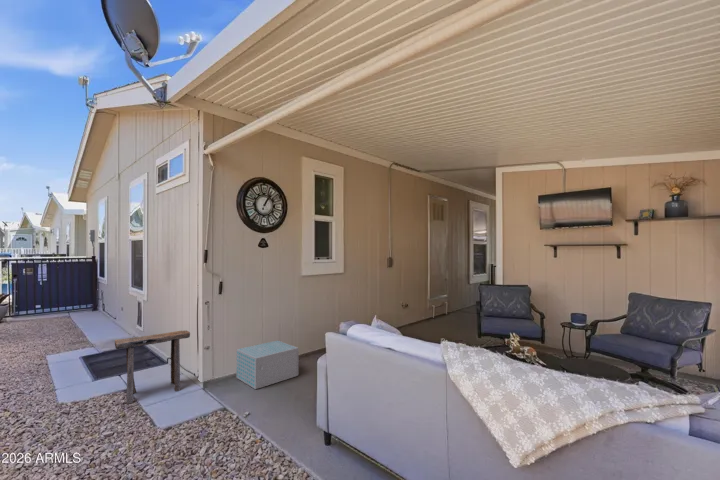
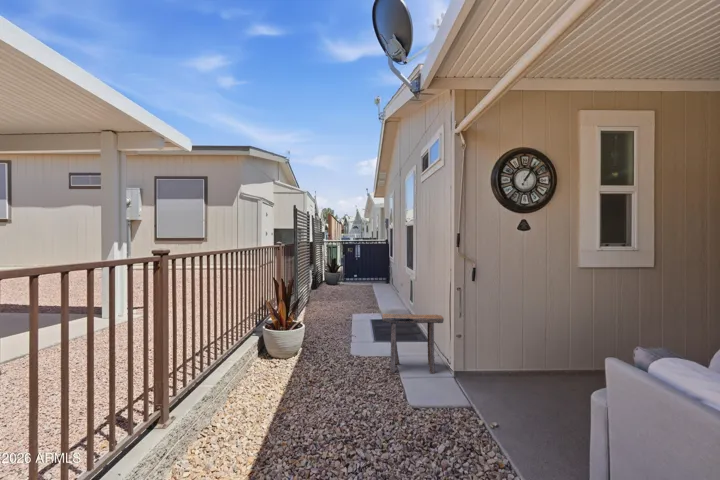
storage box: present [236,341,299,389] -> none [491,346,570,397]

